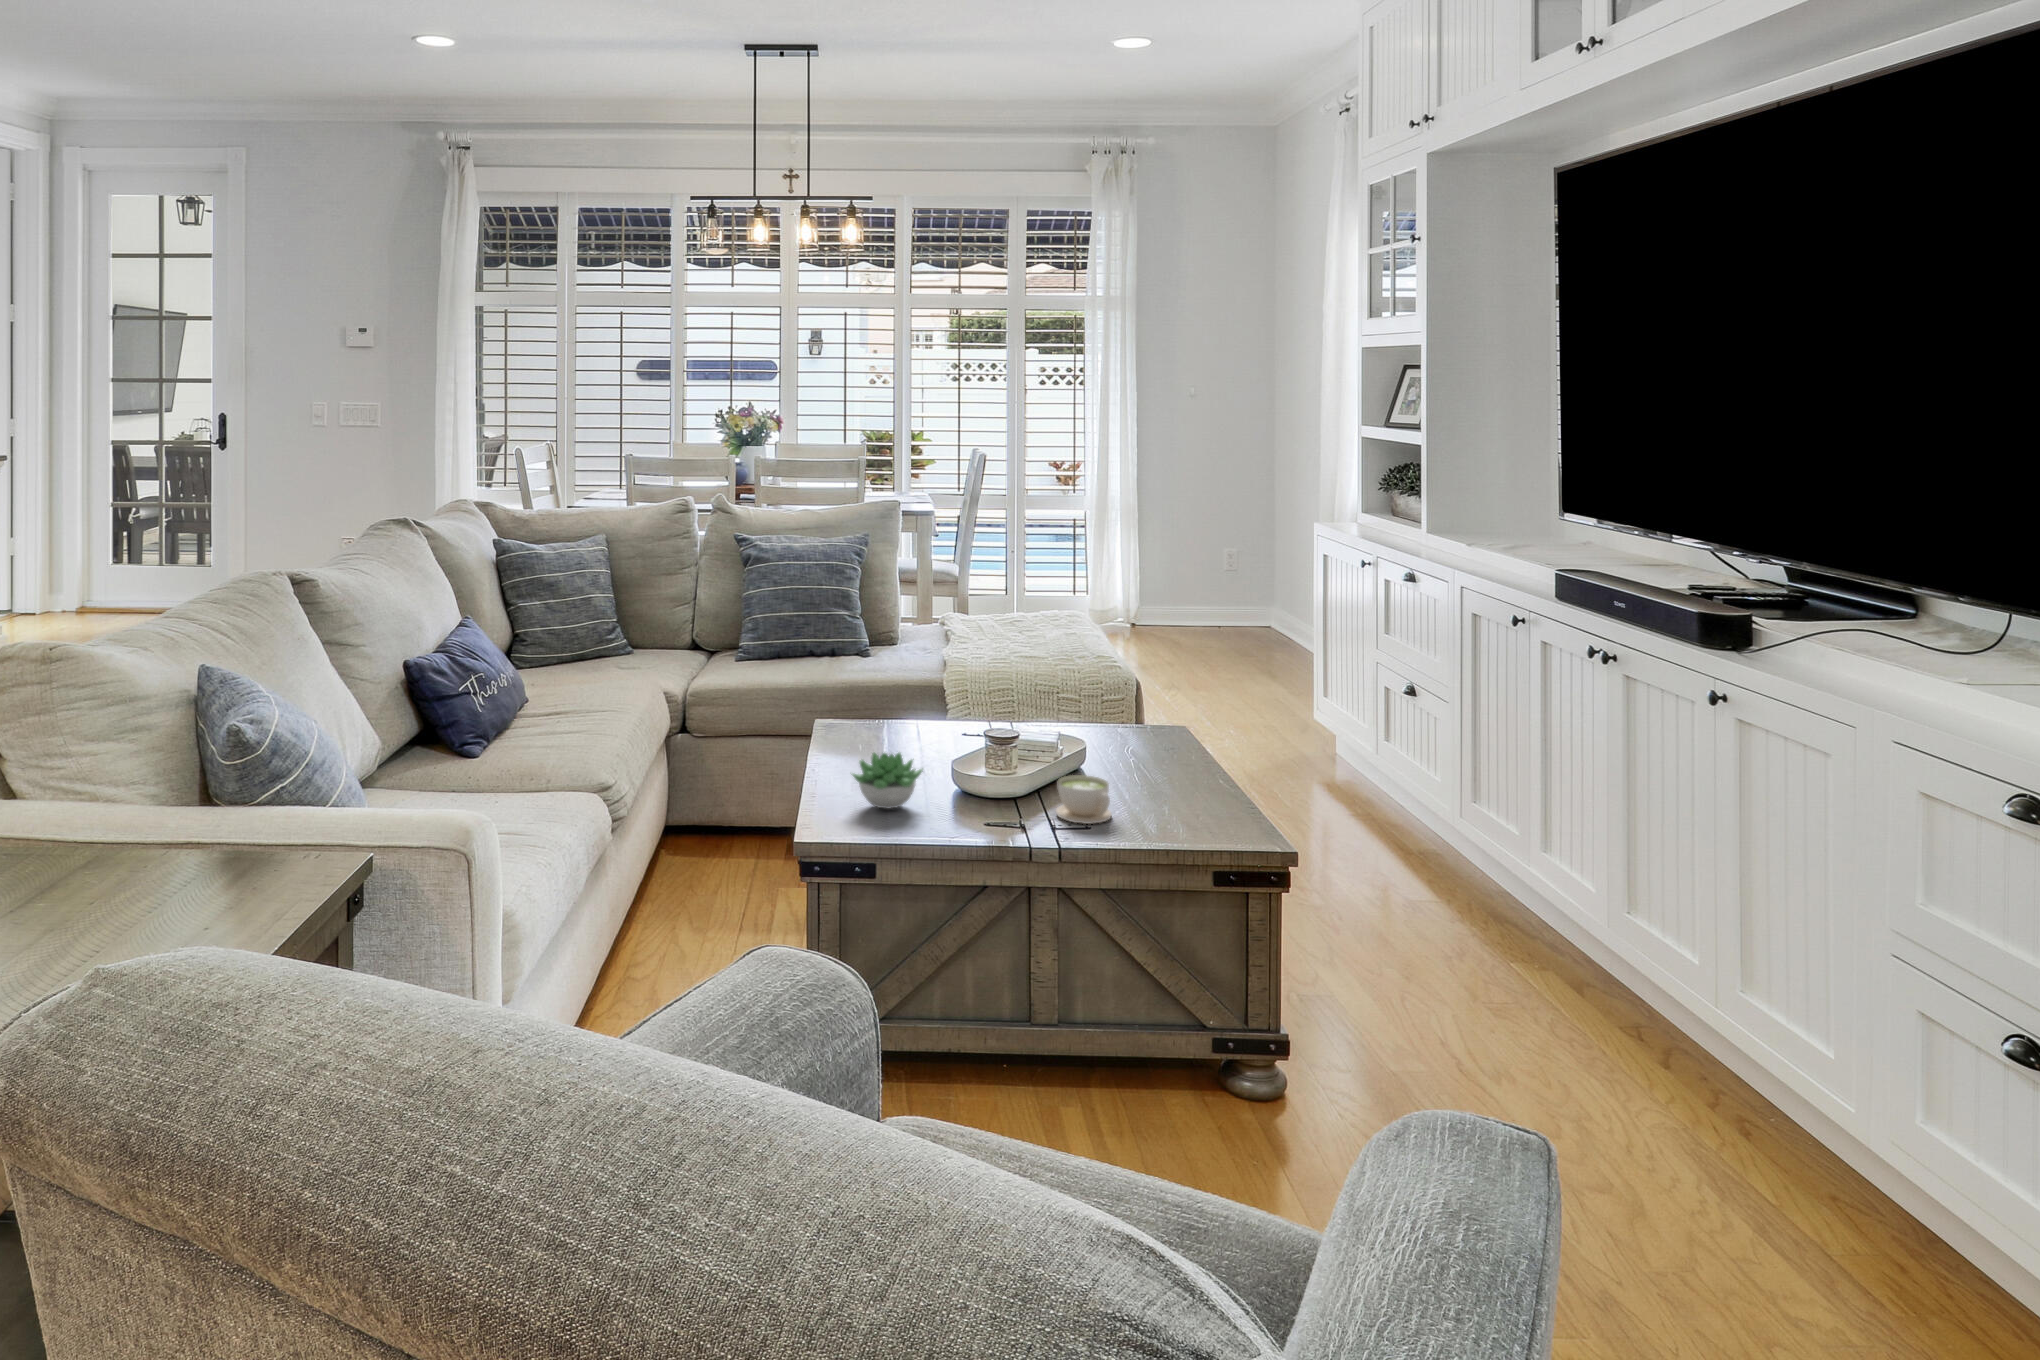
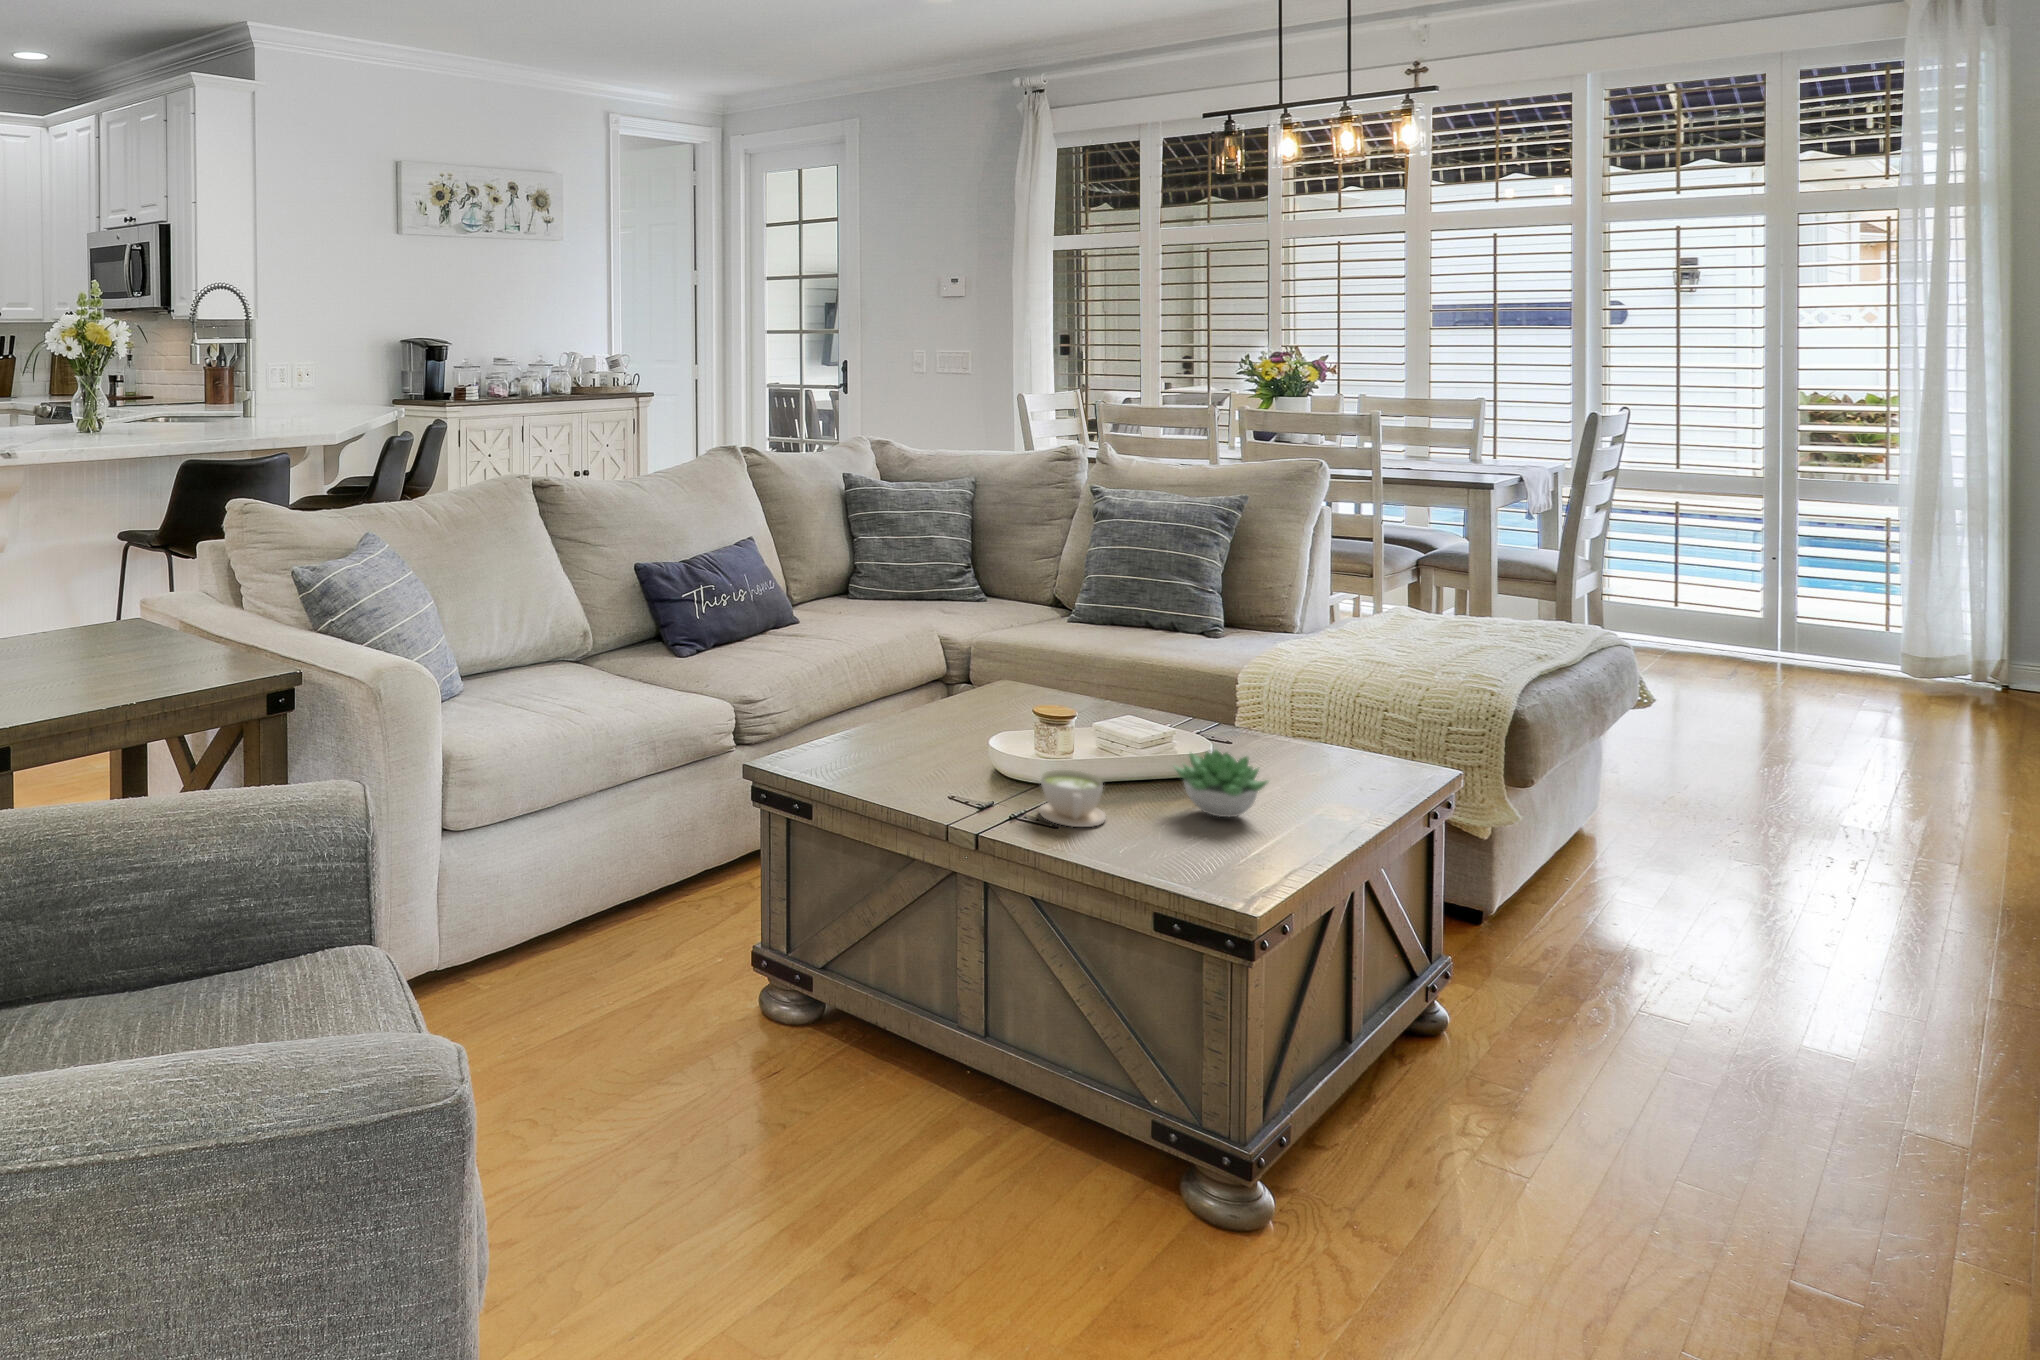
succulent plant: present [852,753,923,809] -> present [1174,750,1268,817]

